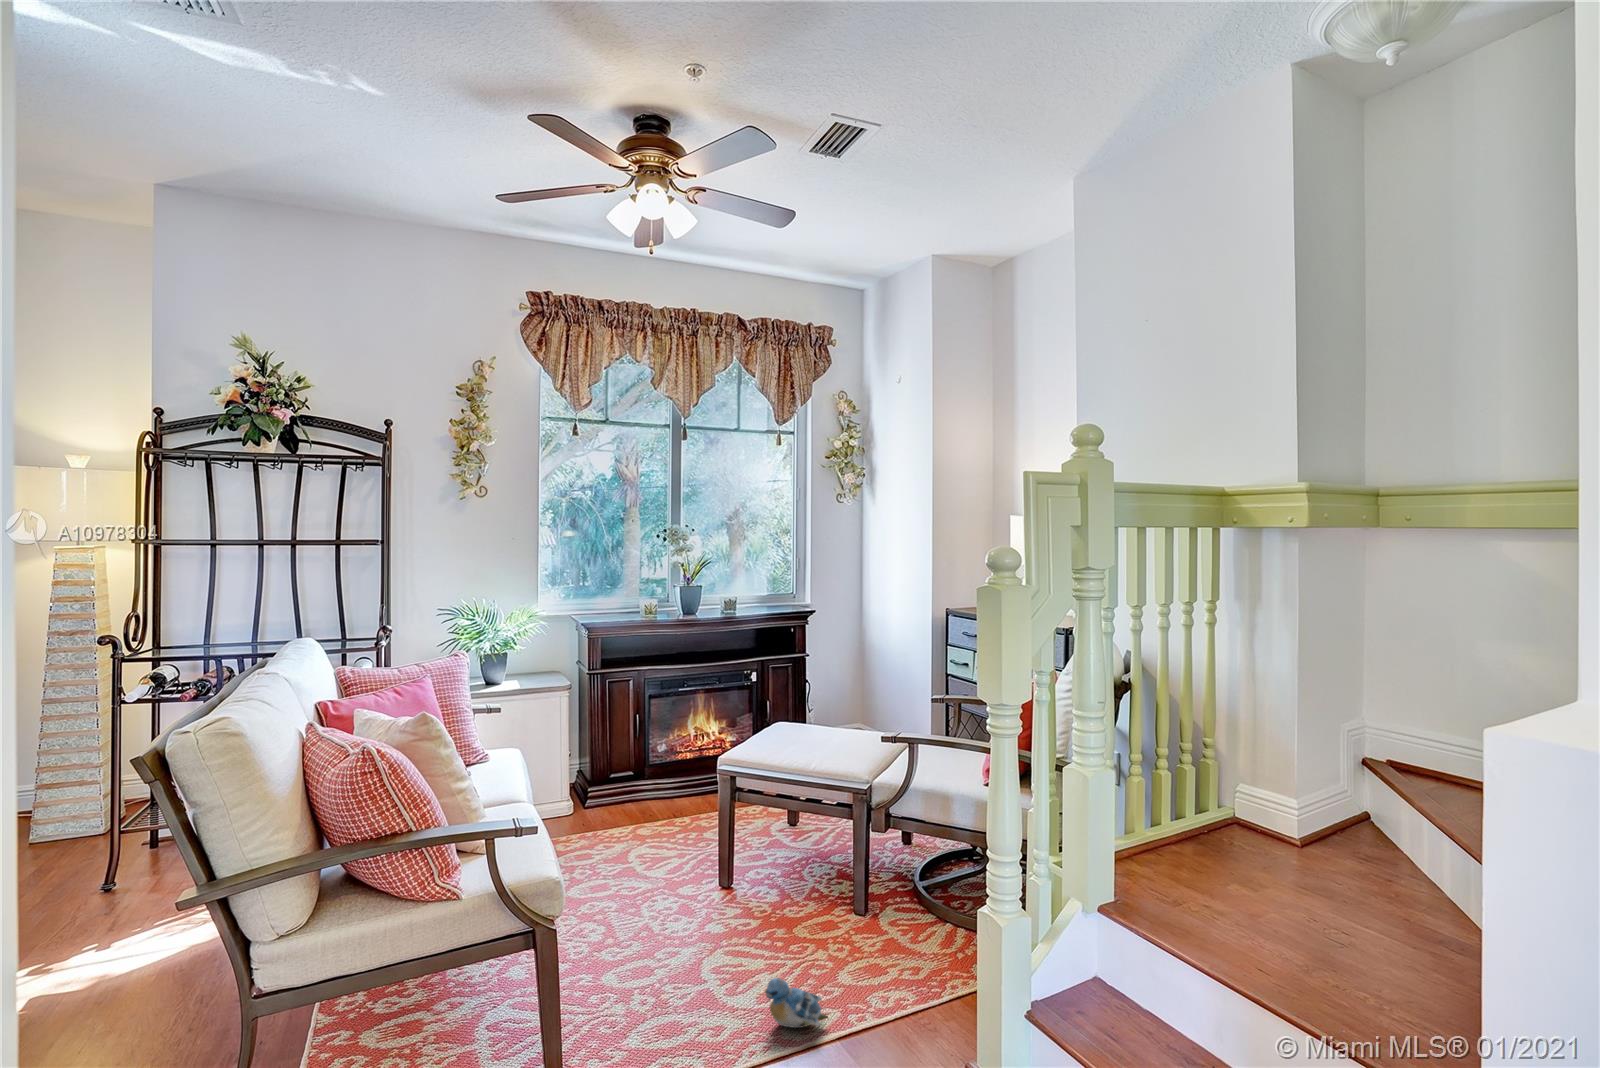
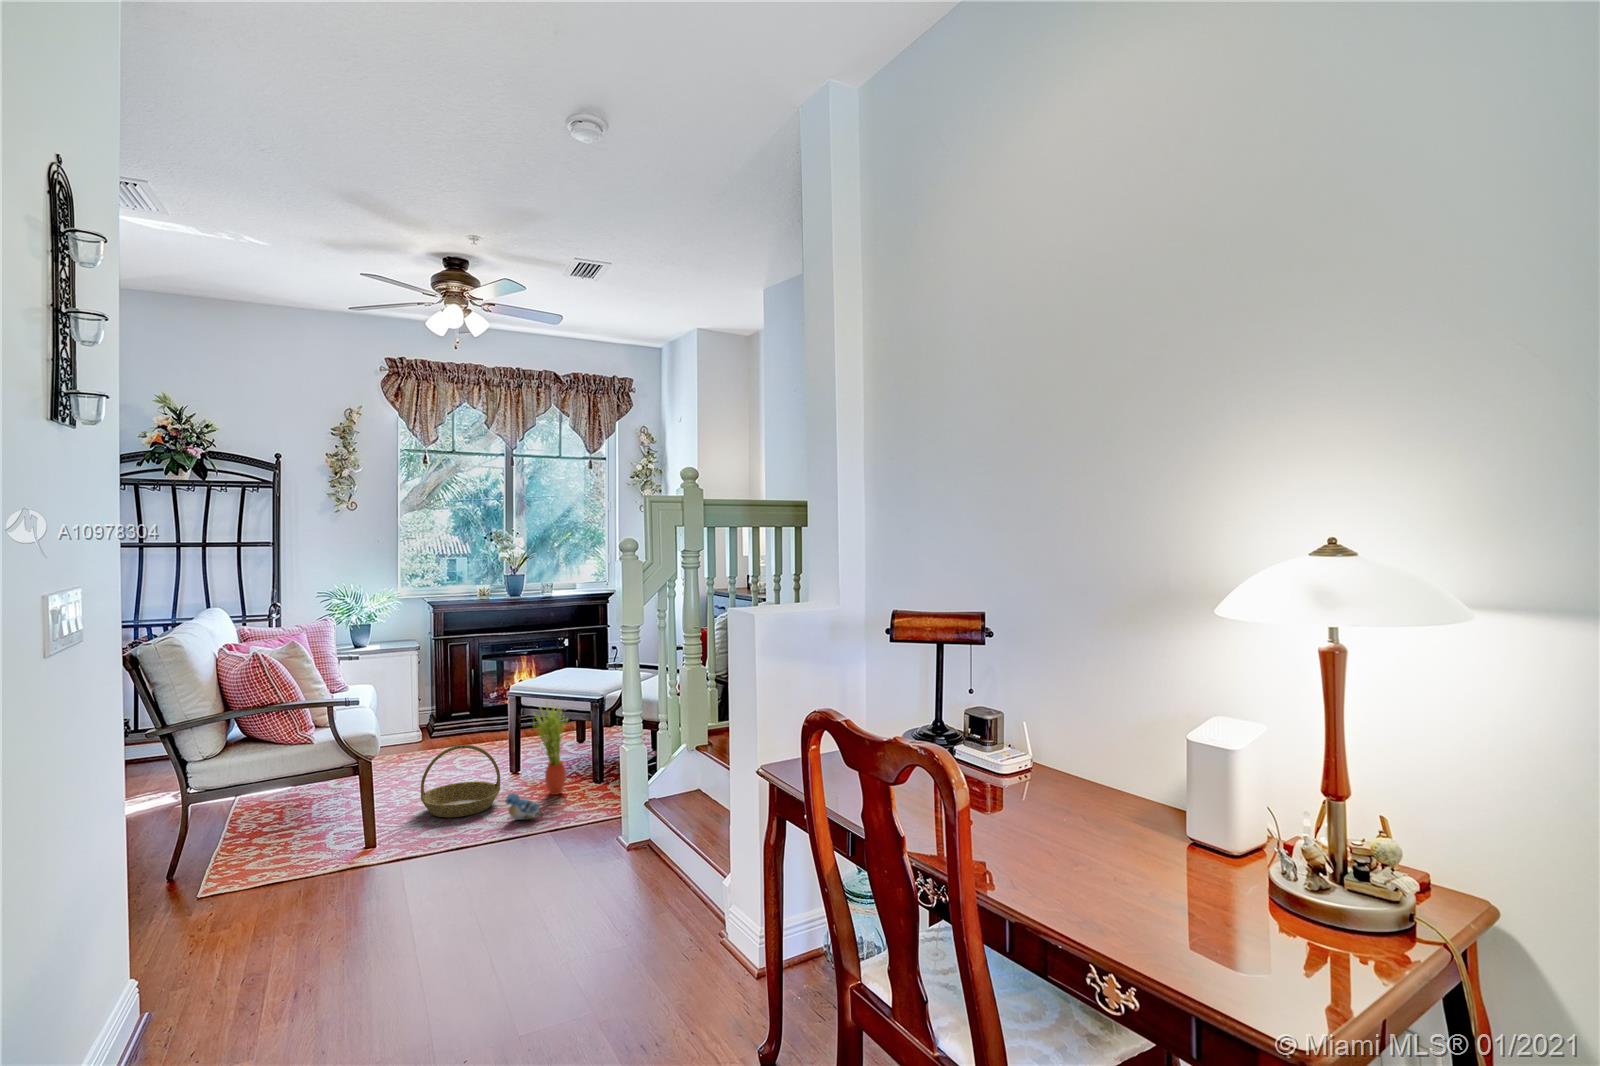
potted plant: none [782,803,841,959] -> present [534,703,568,795]
basket: none [618,879,739,1008] -> present [421,745,500,817]

